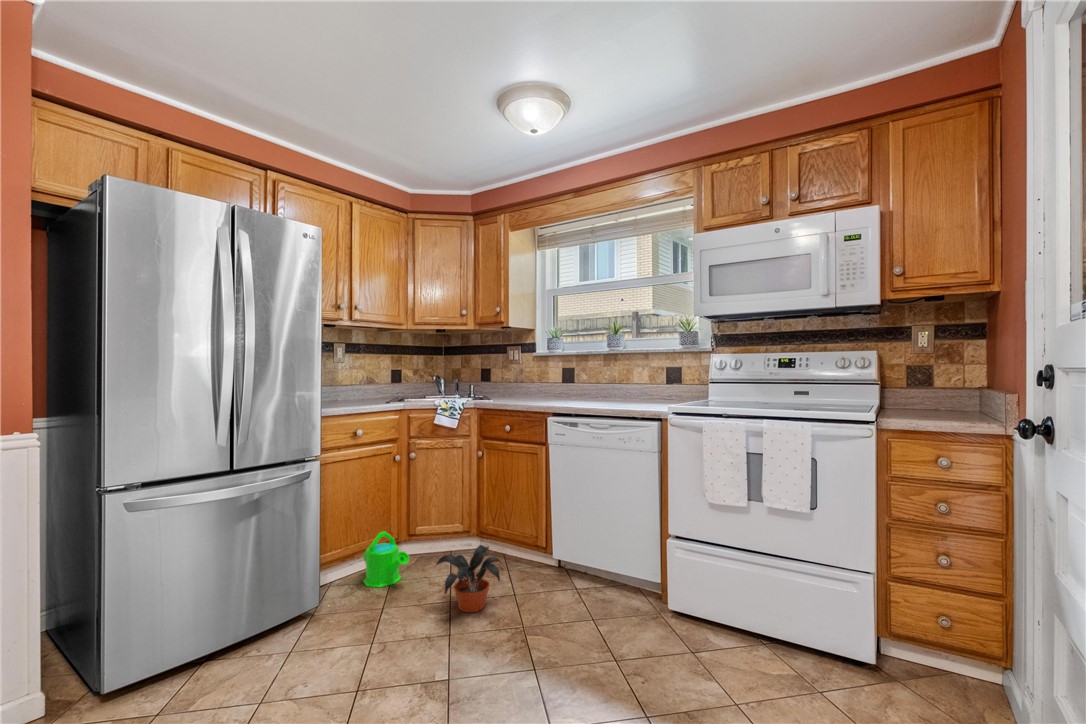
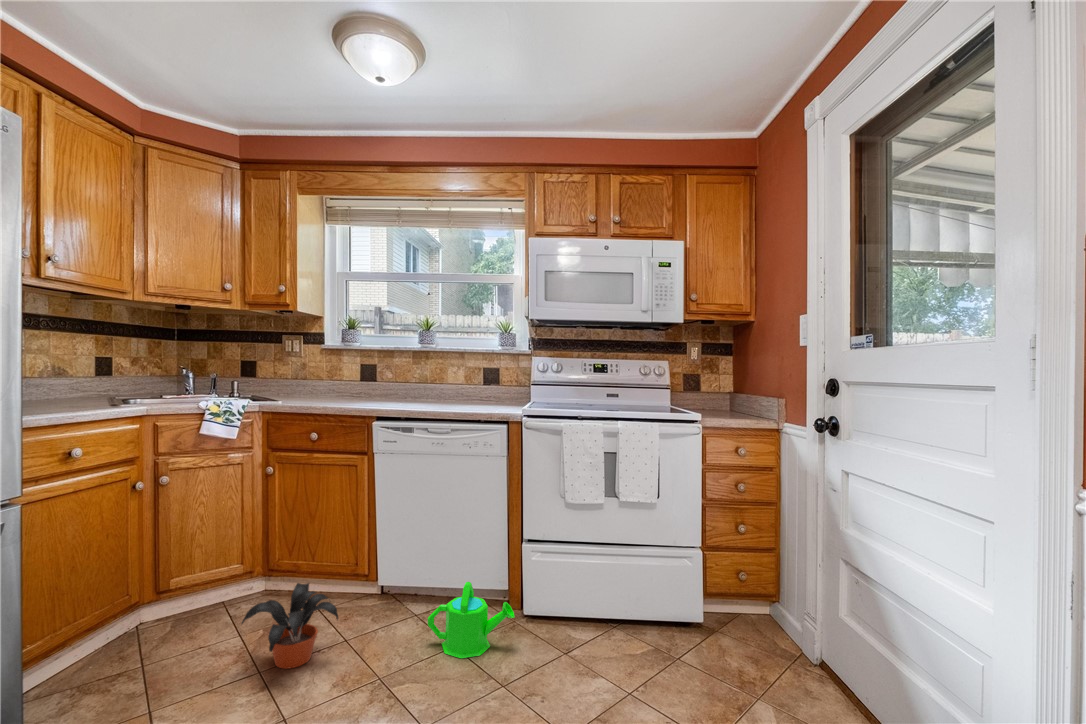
watering can: present [363,531,409,587] -> present [428,582,515,658]

